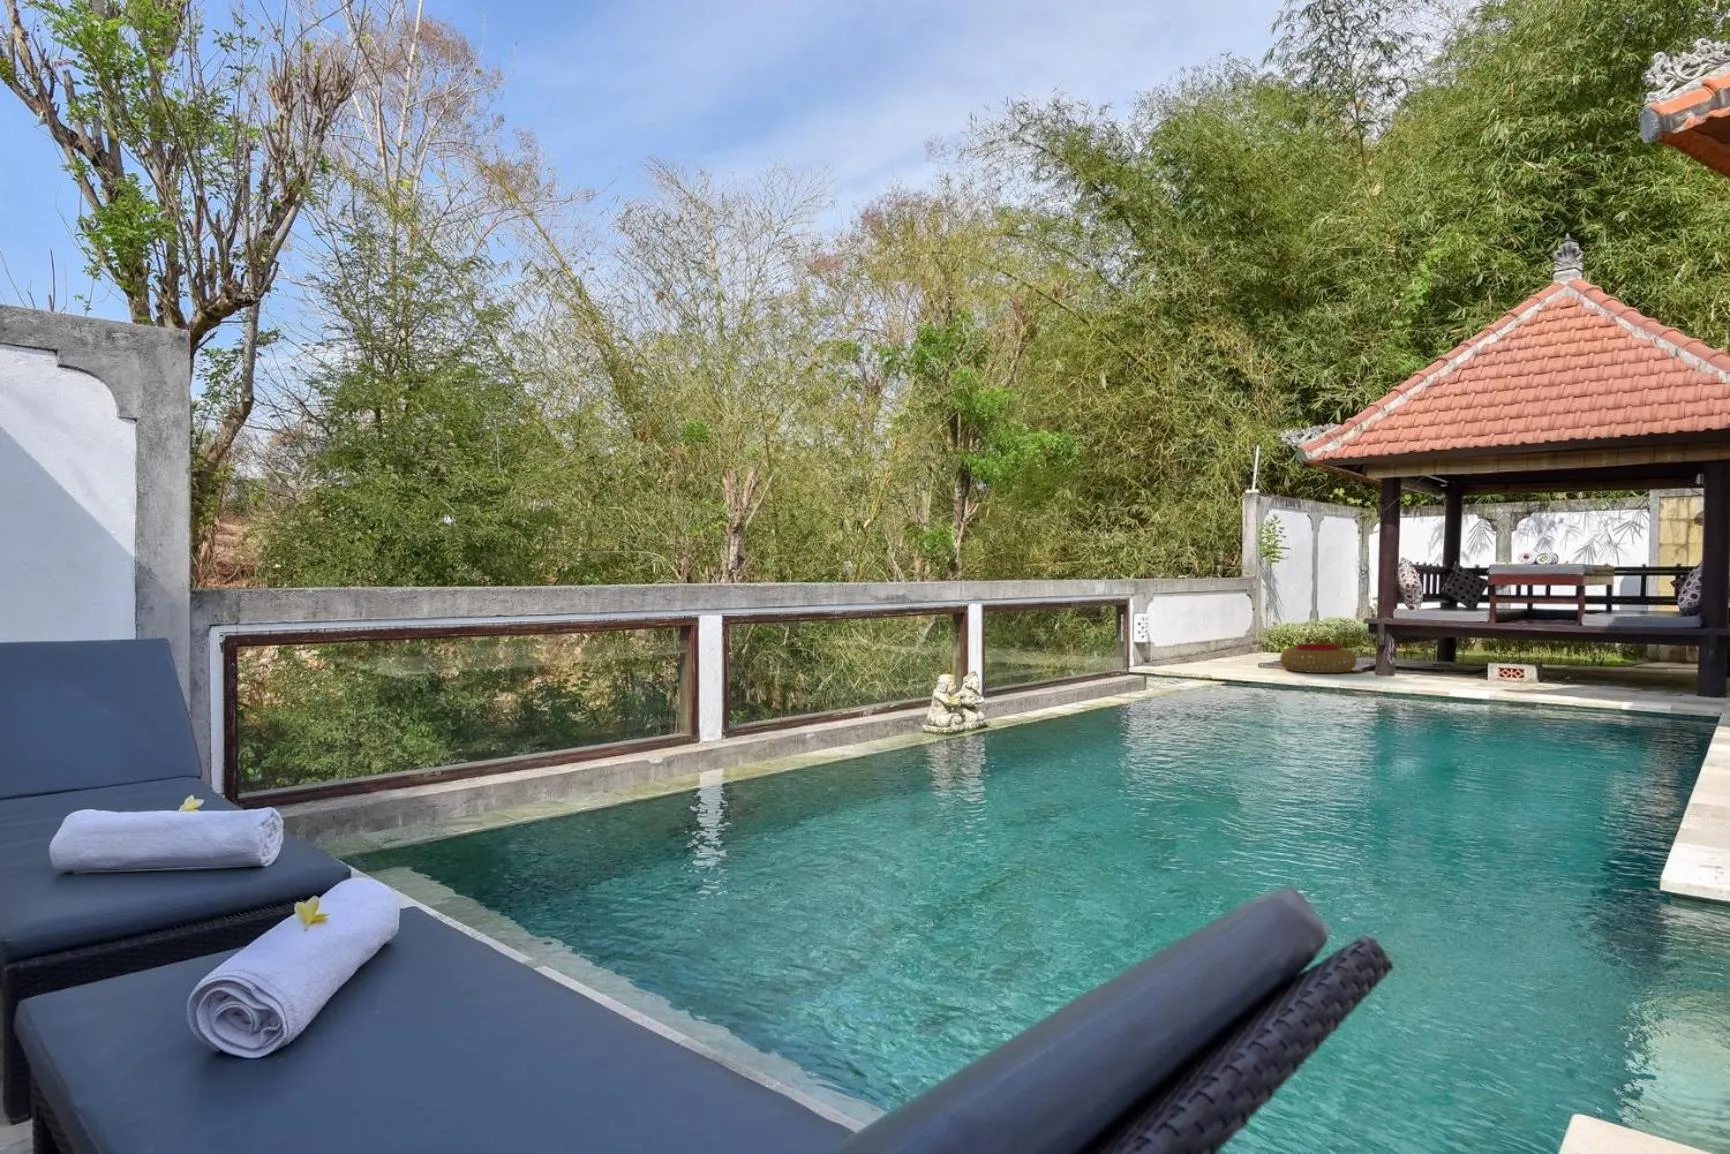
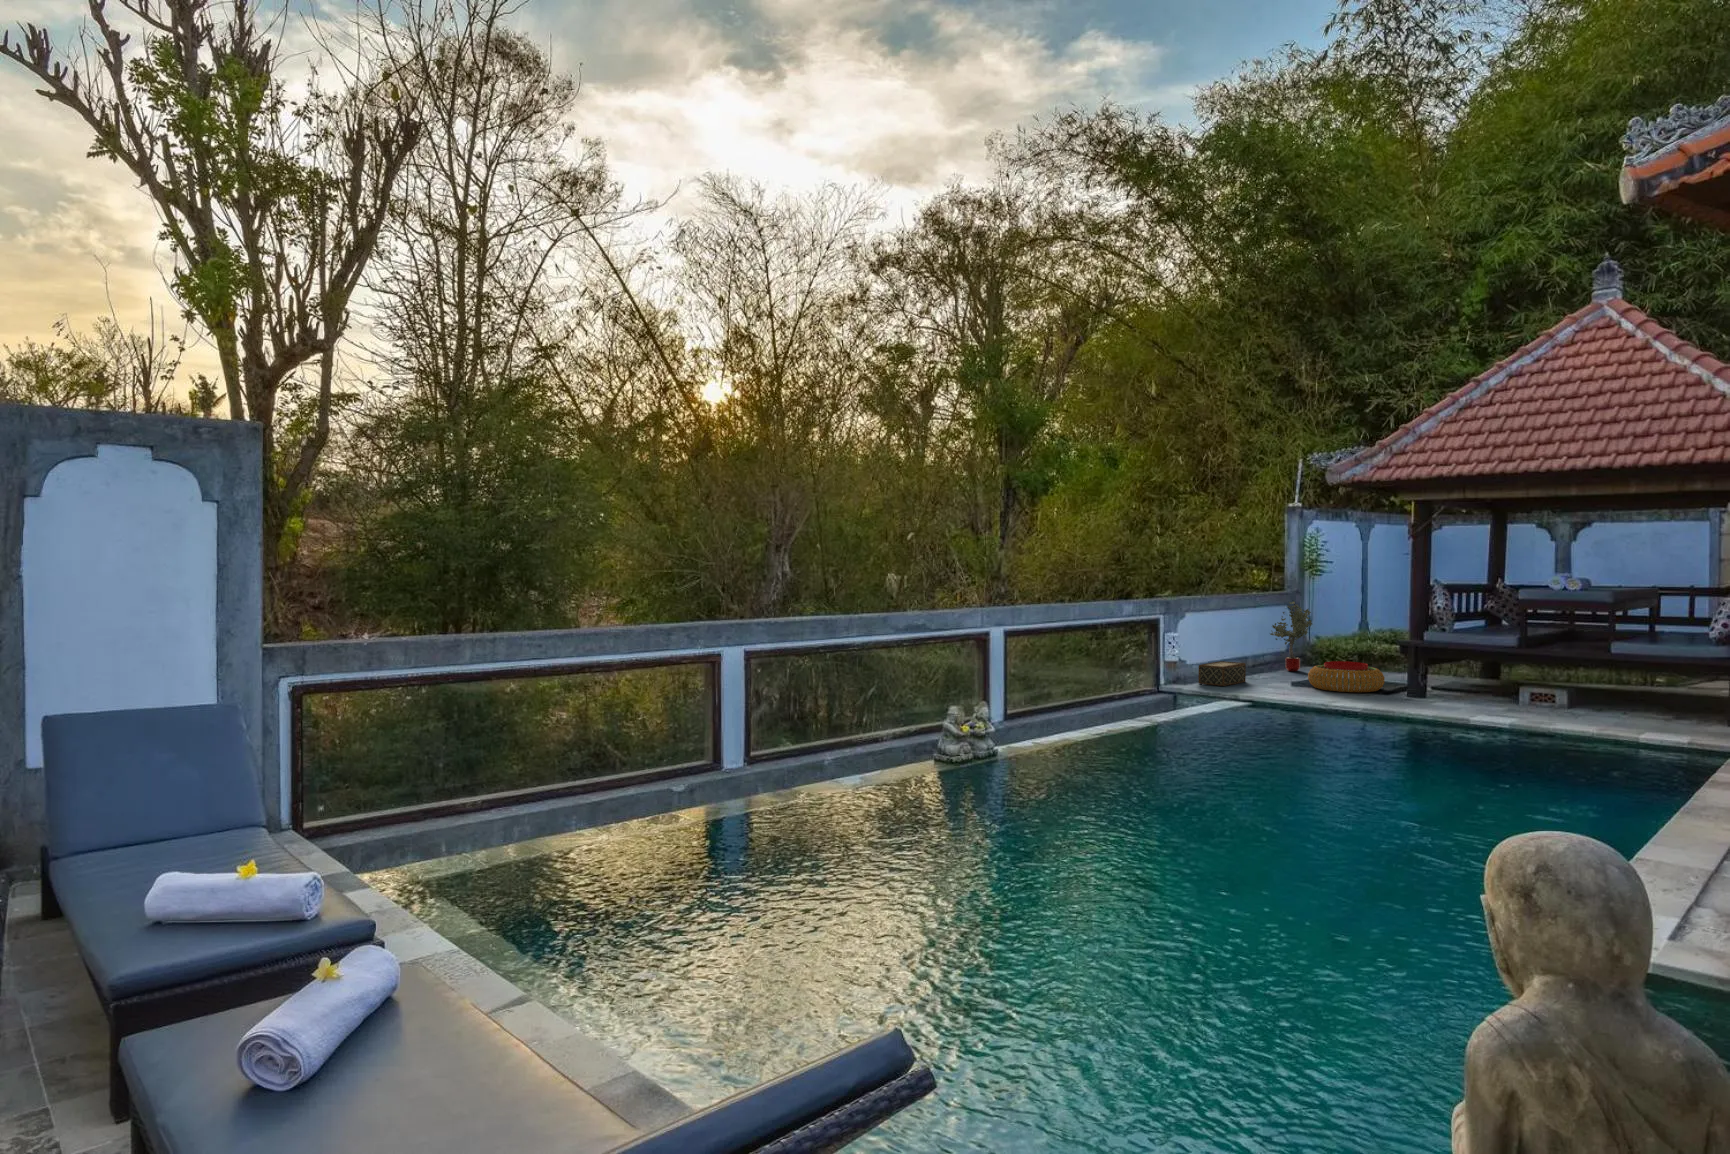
potted tree: none [1236,586,1279,657] -> present [1270,601,1312,671]
woven basket: none [1171,646,1217,670] -> present [1198,661,1246,686]

